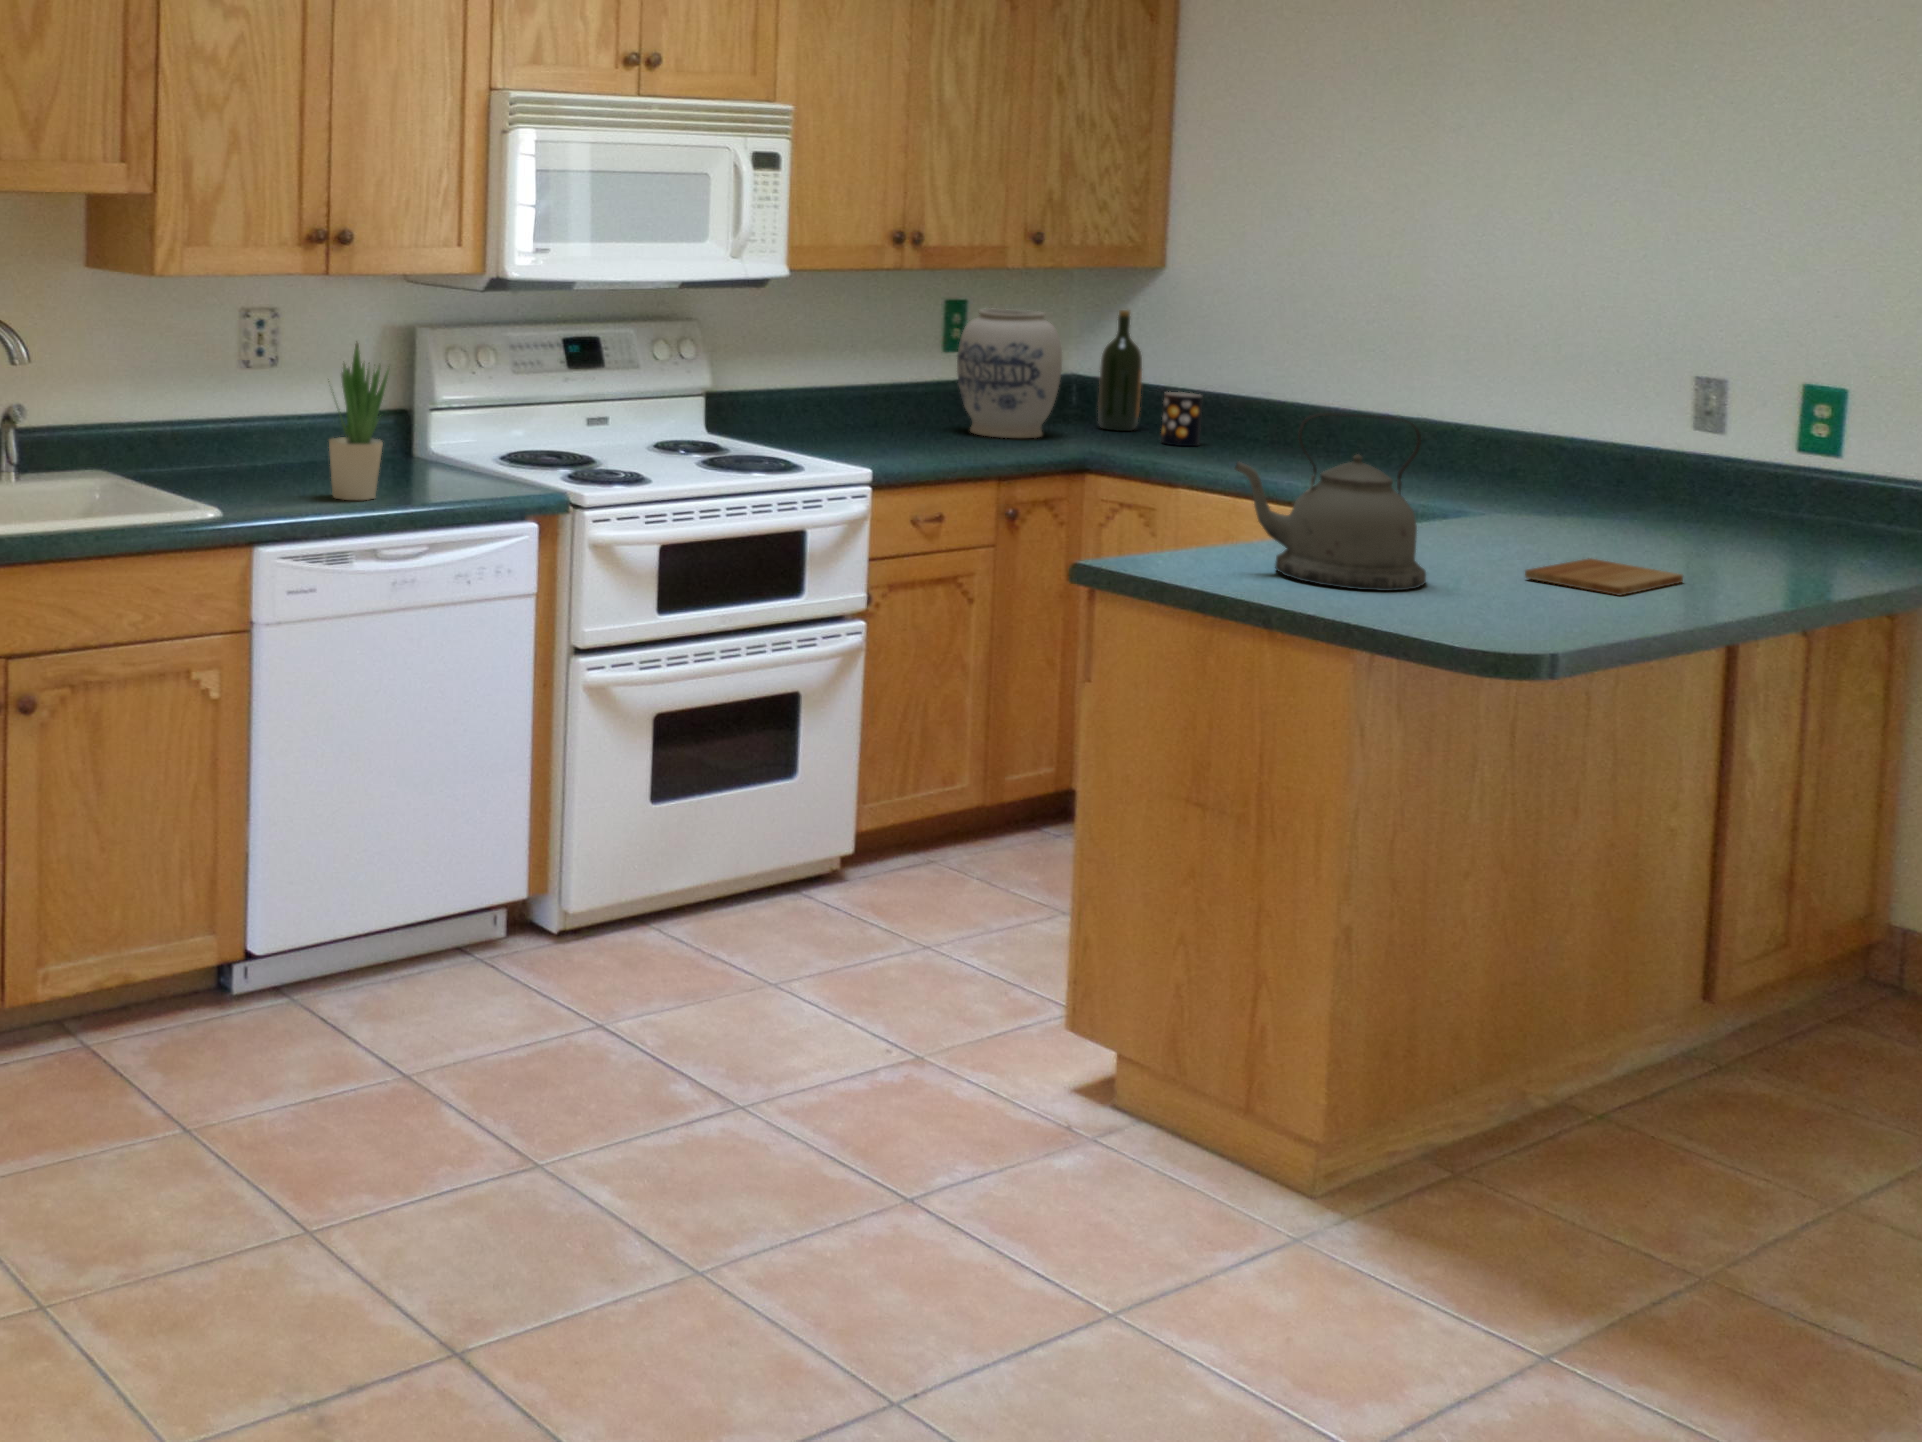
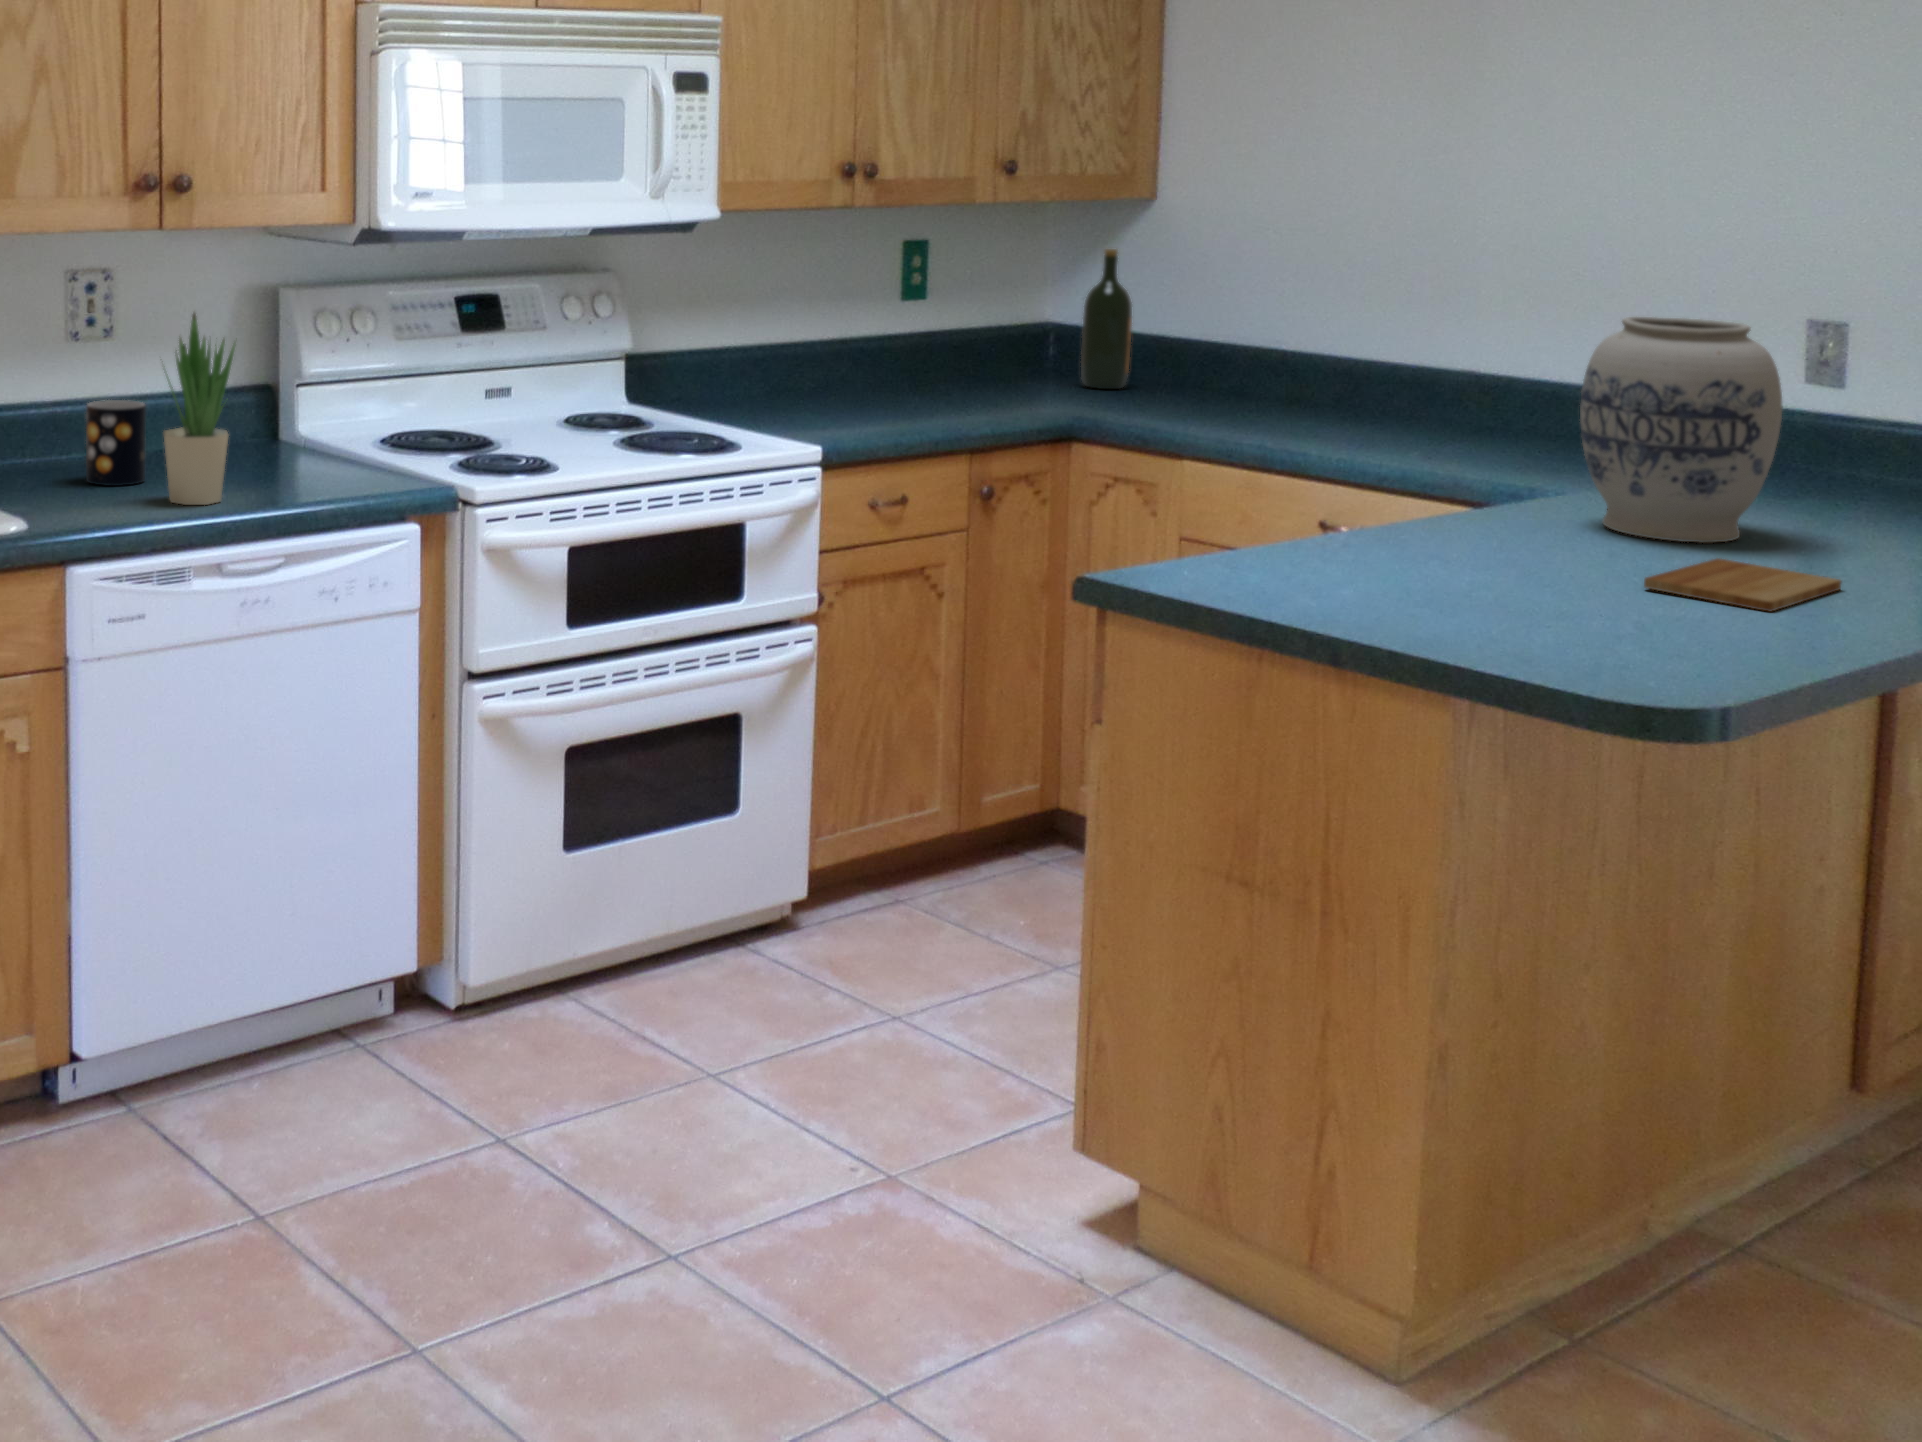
vase: present [957,308,1062,438] -> present [1580,316,1782,543]
mug: present [1161,392,1202,446] -> present [86,400,146,486]
kettle: present [1235,413,1426,591] -> none [1280,387,1525,611]

